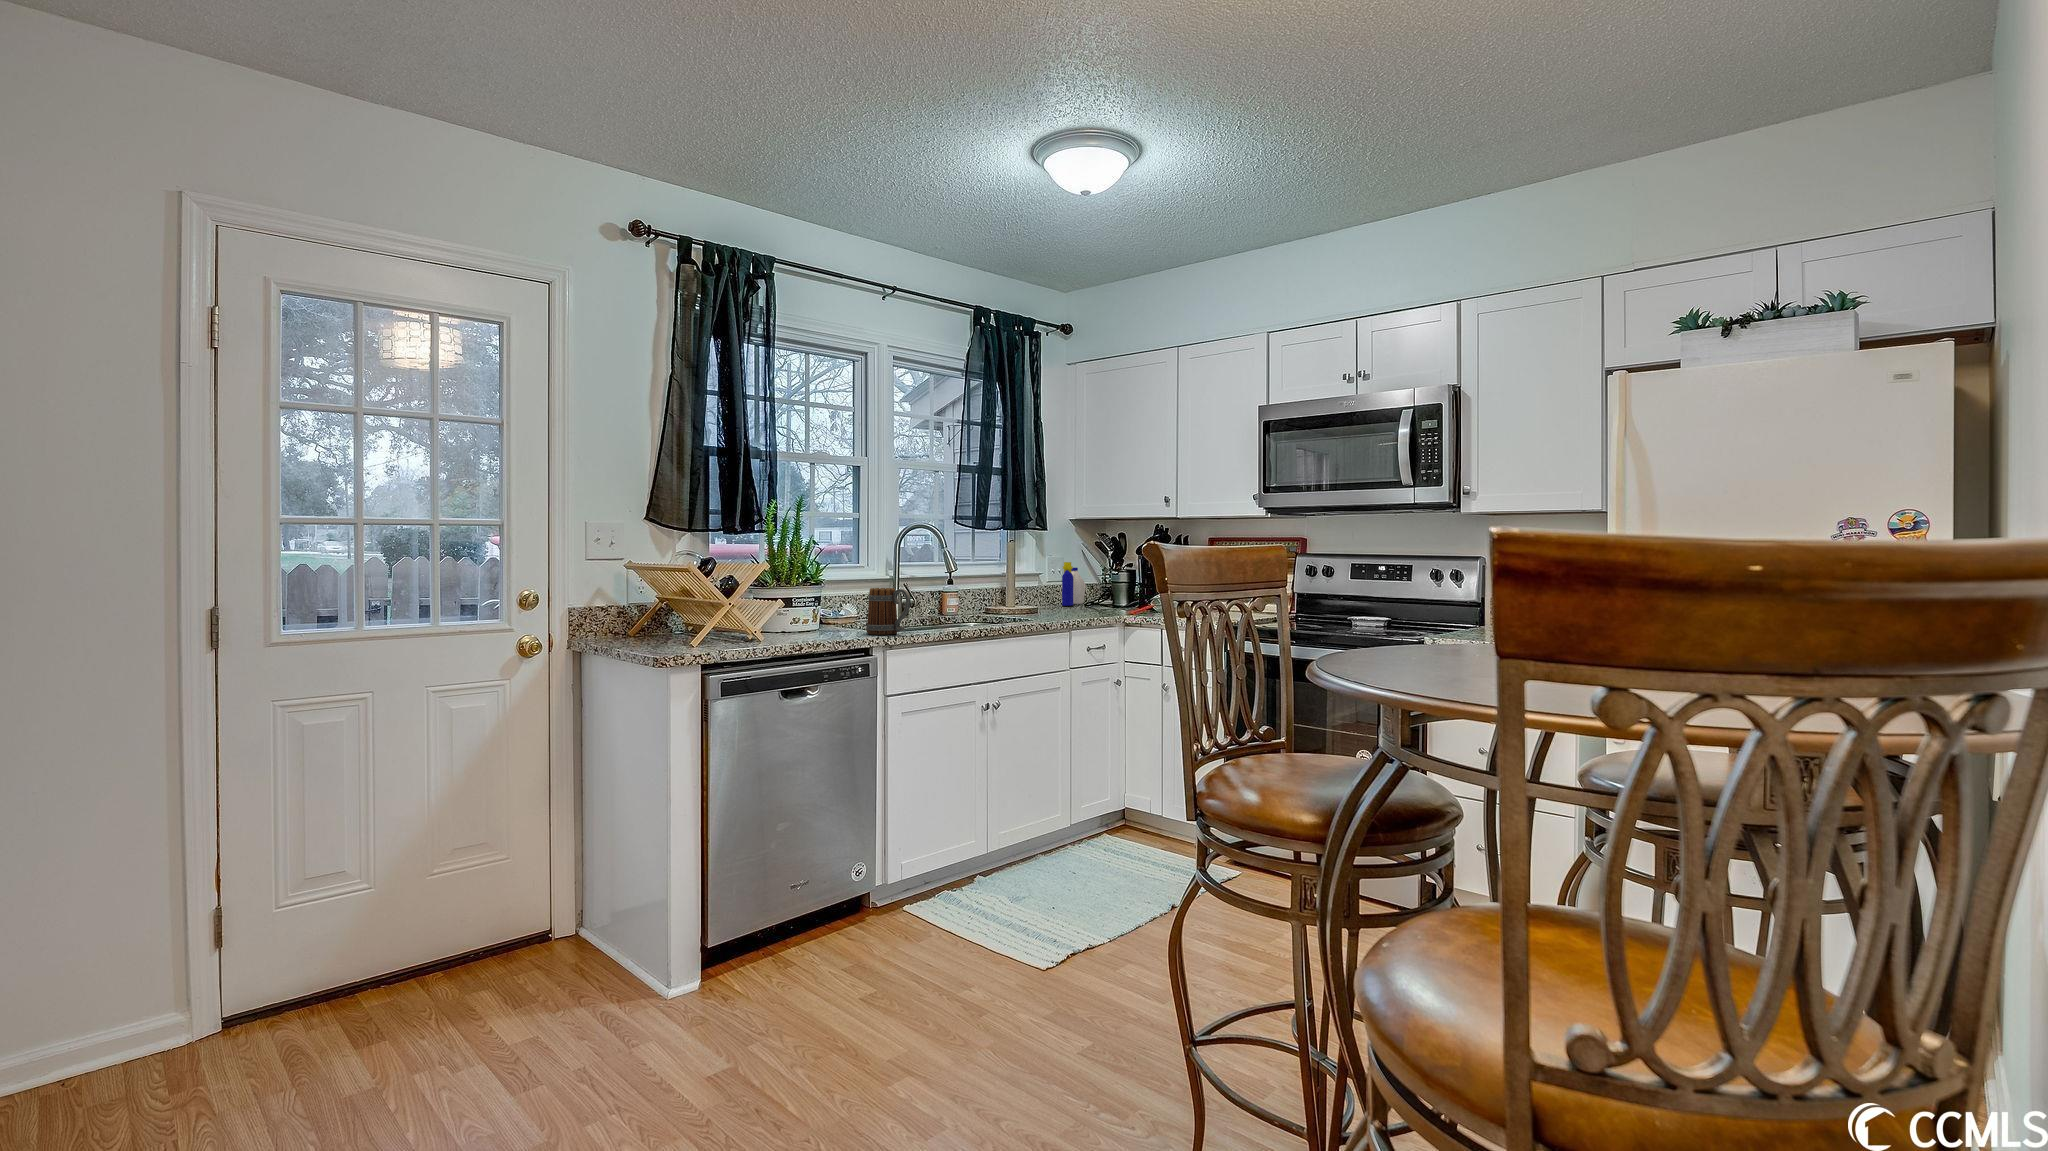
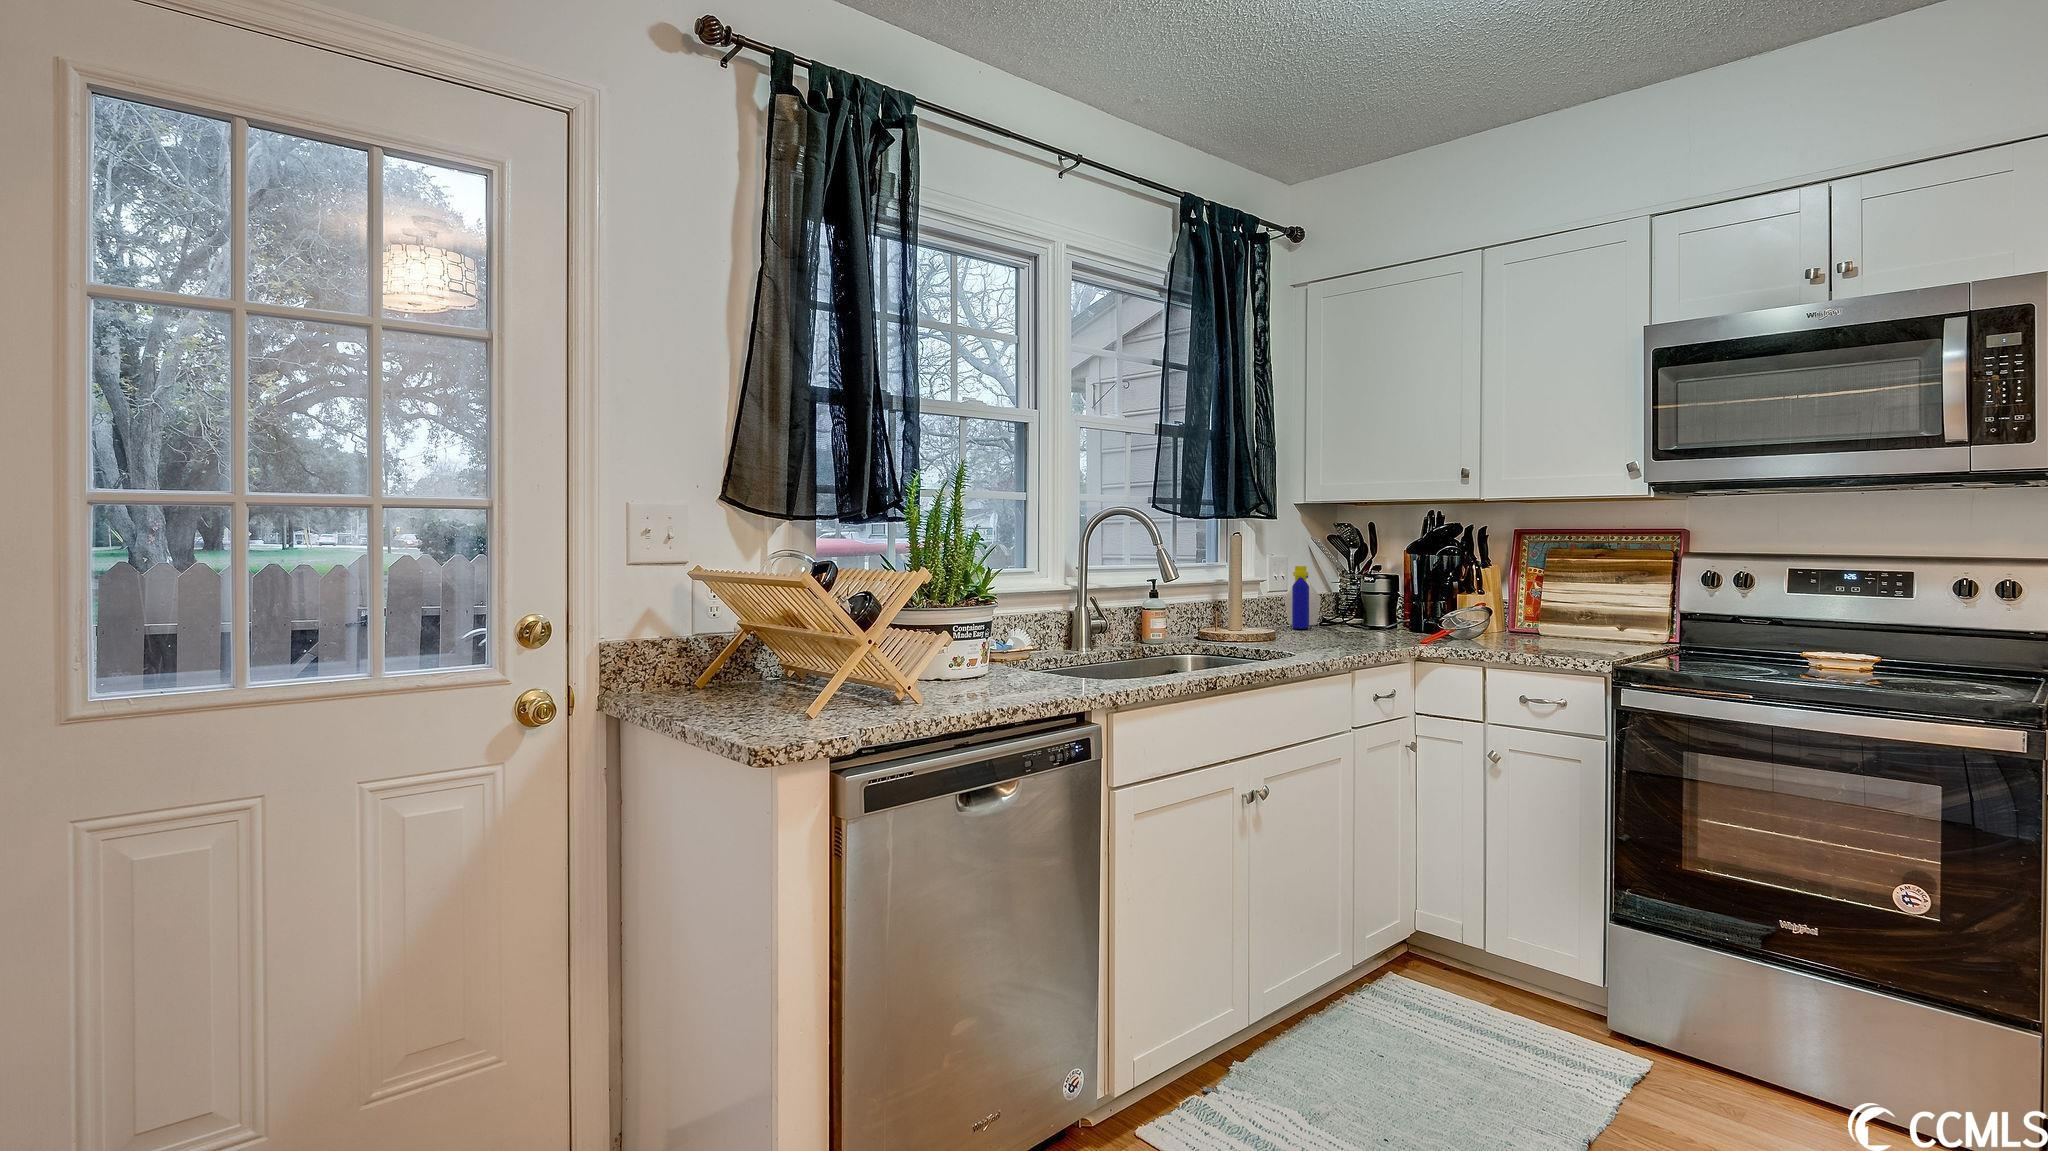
mug: present [866,588,911,635] -> none [1071,610,1146,687]

